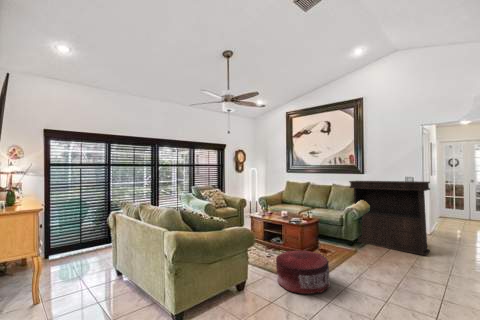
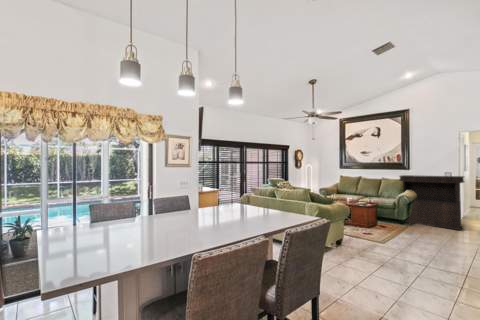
pouf: present [276,250,330,294] -> none [358,222,396,246]

